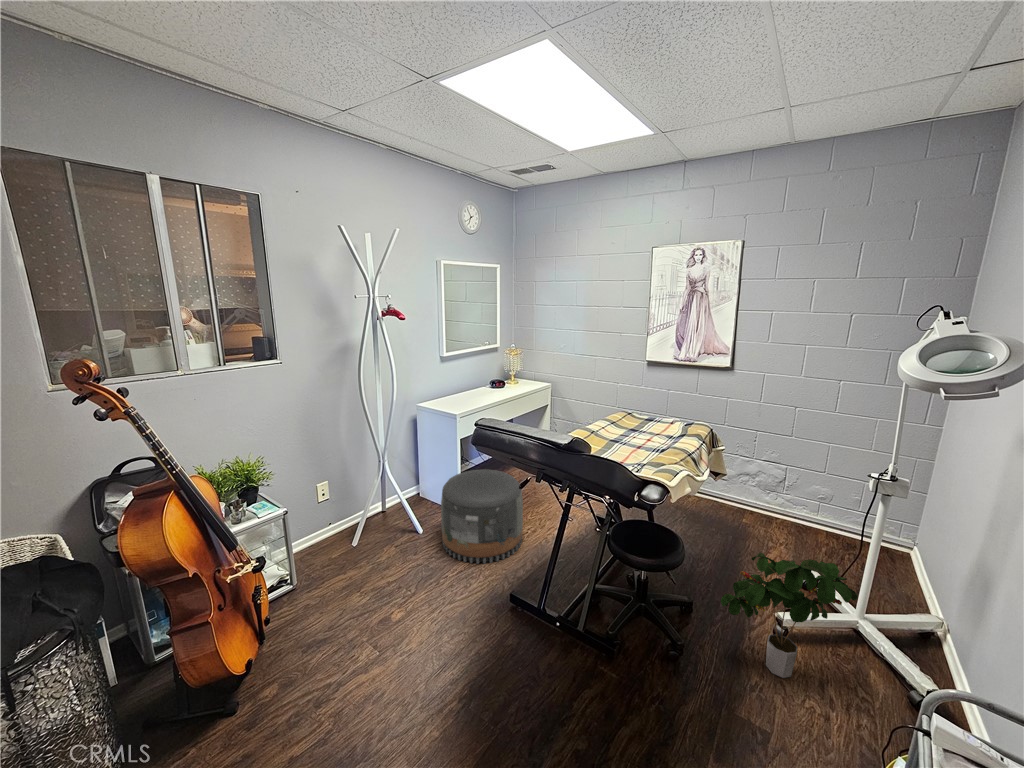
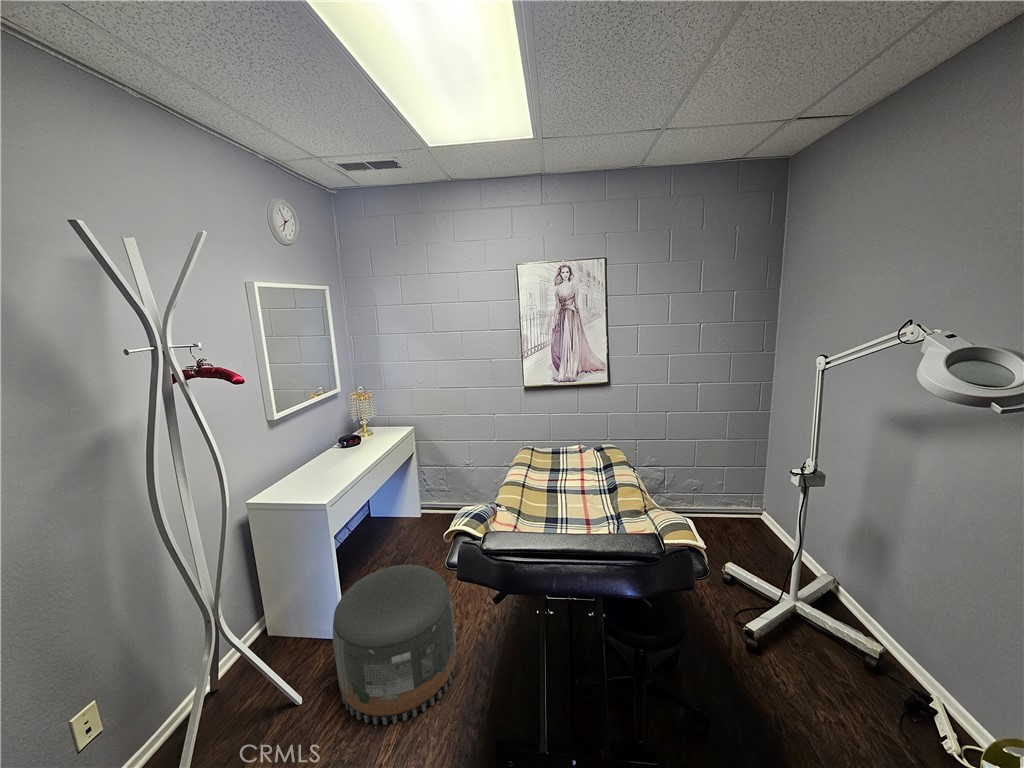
potted plant: present [721,553,858,678] -> none [730,568,832,700]

